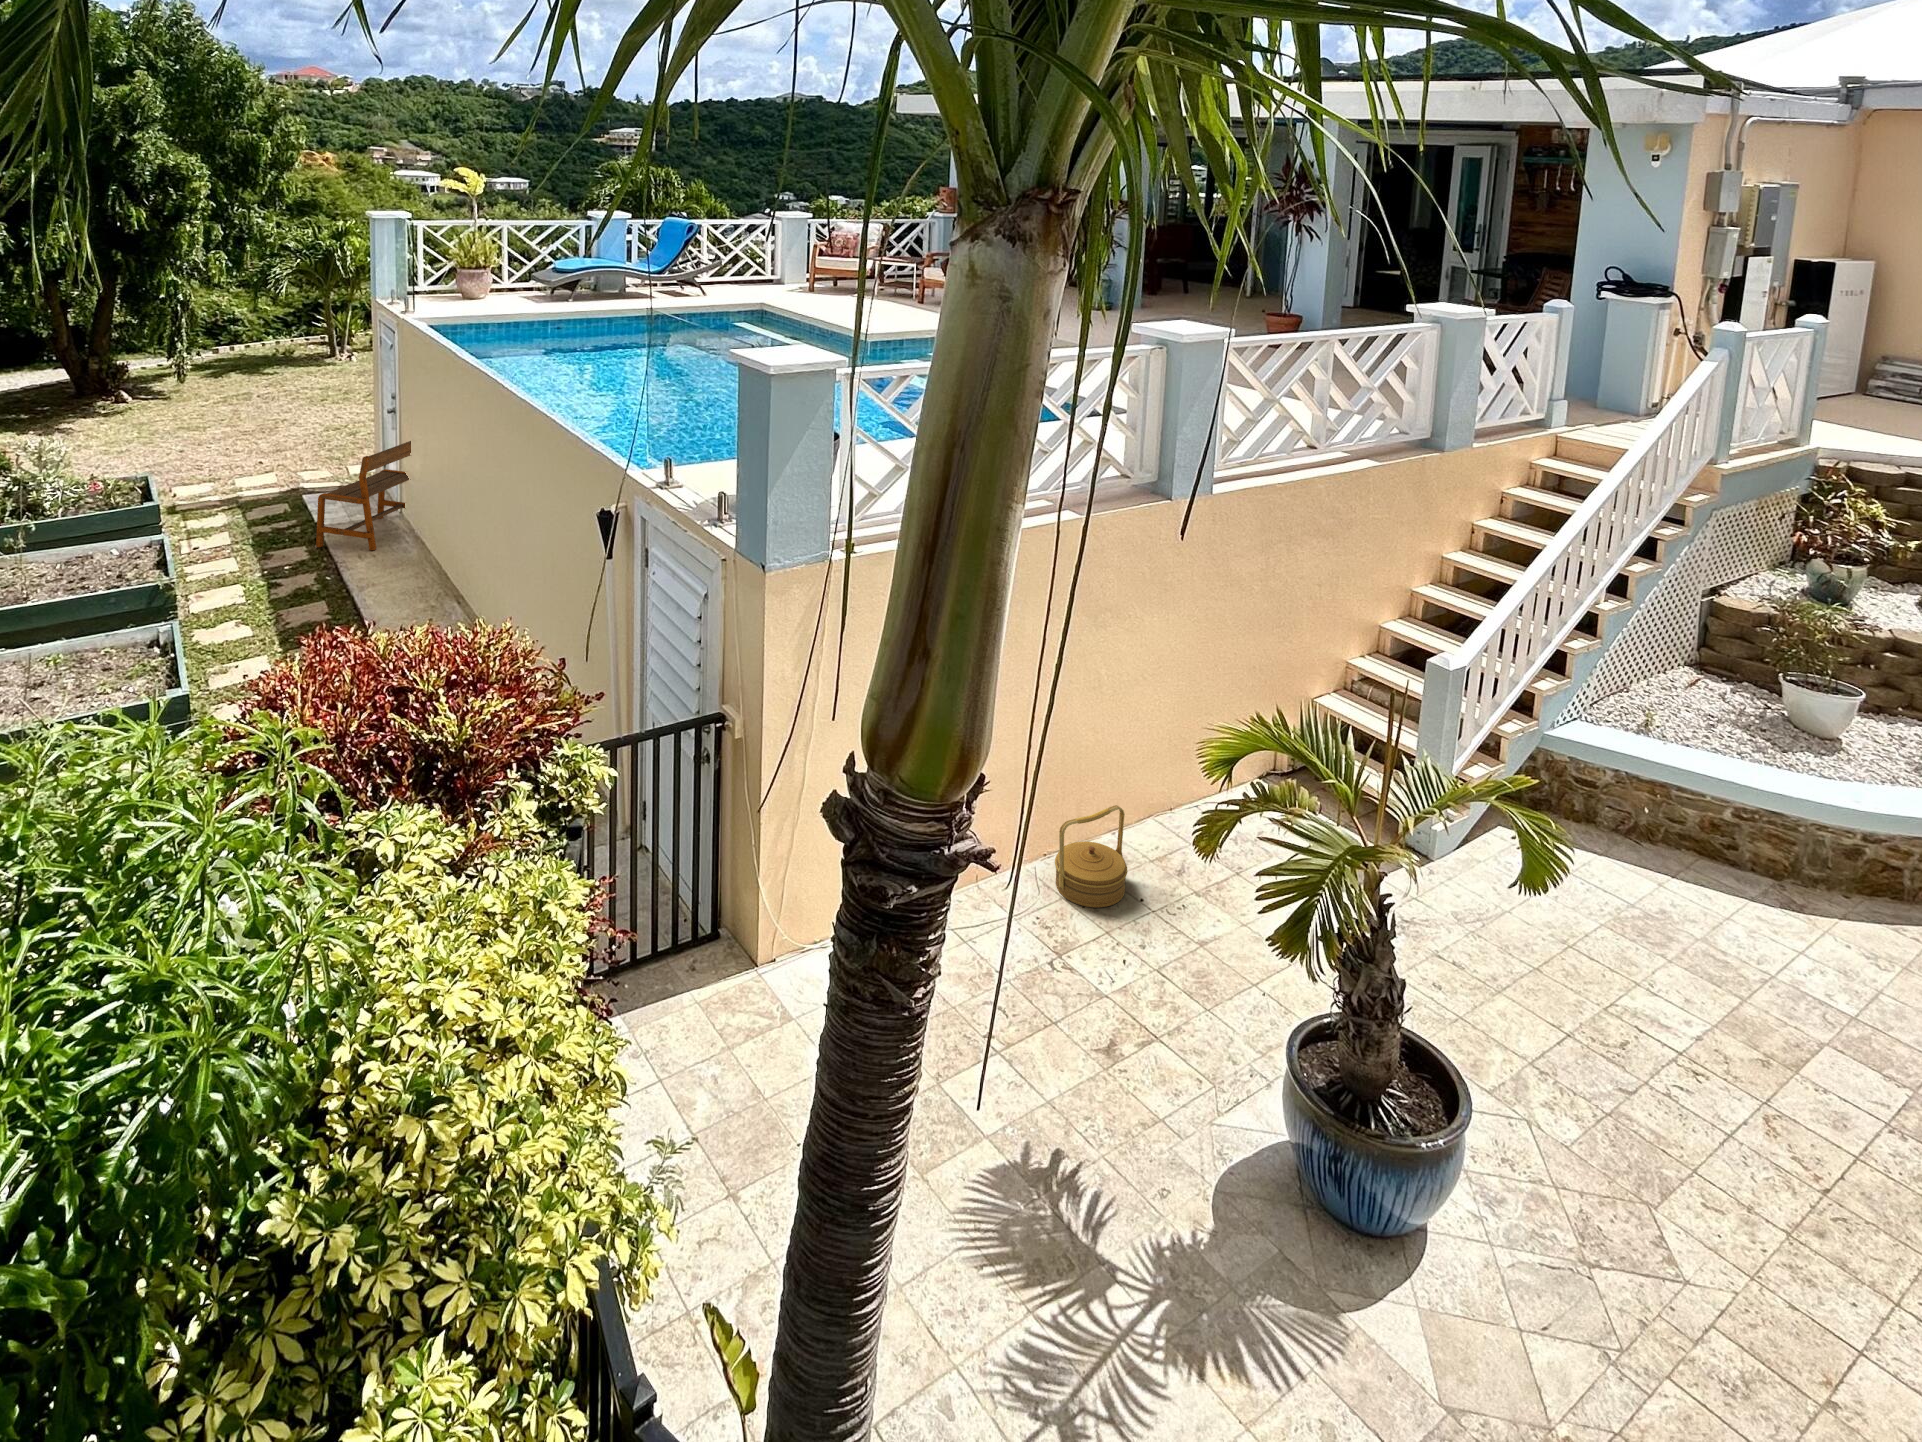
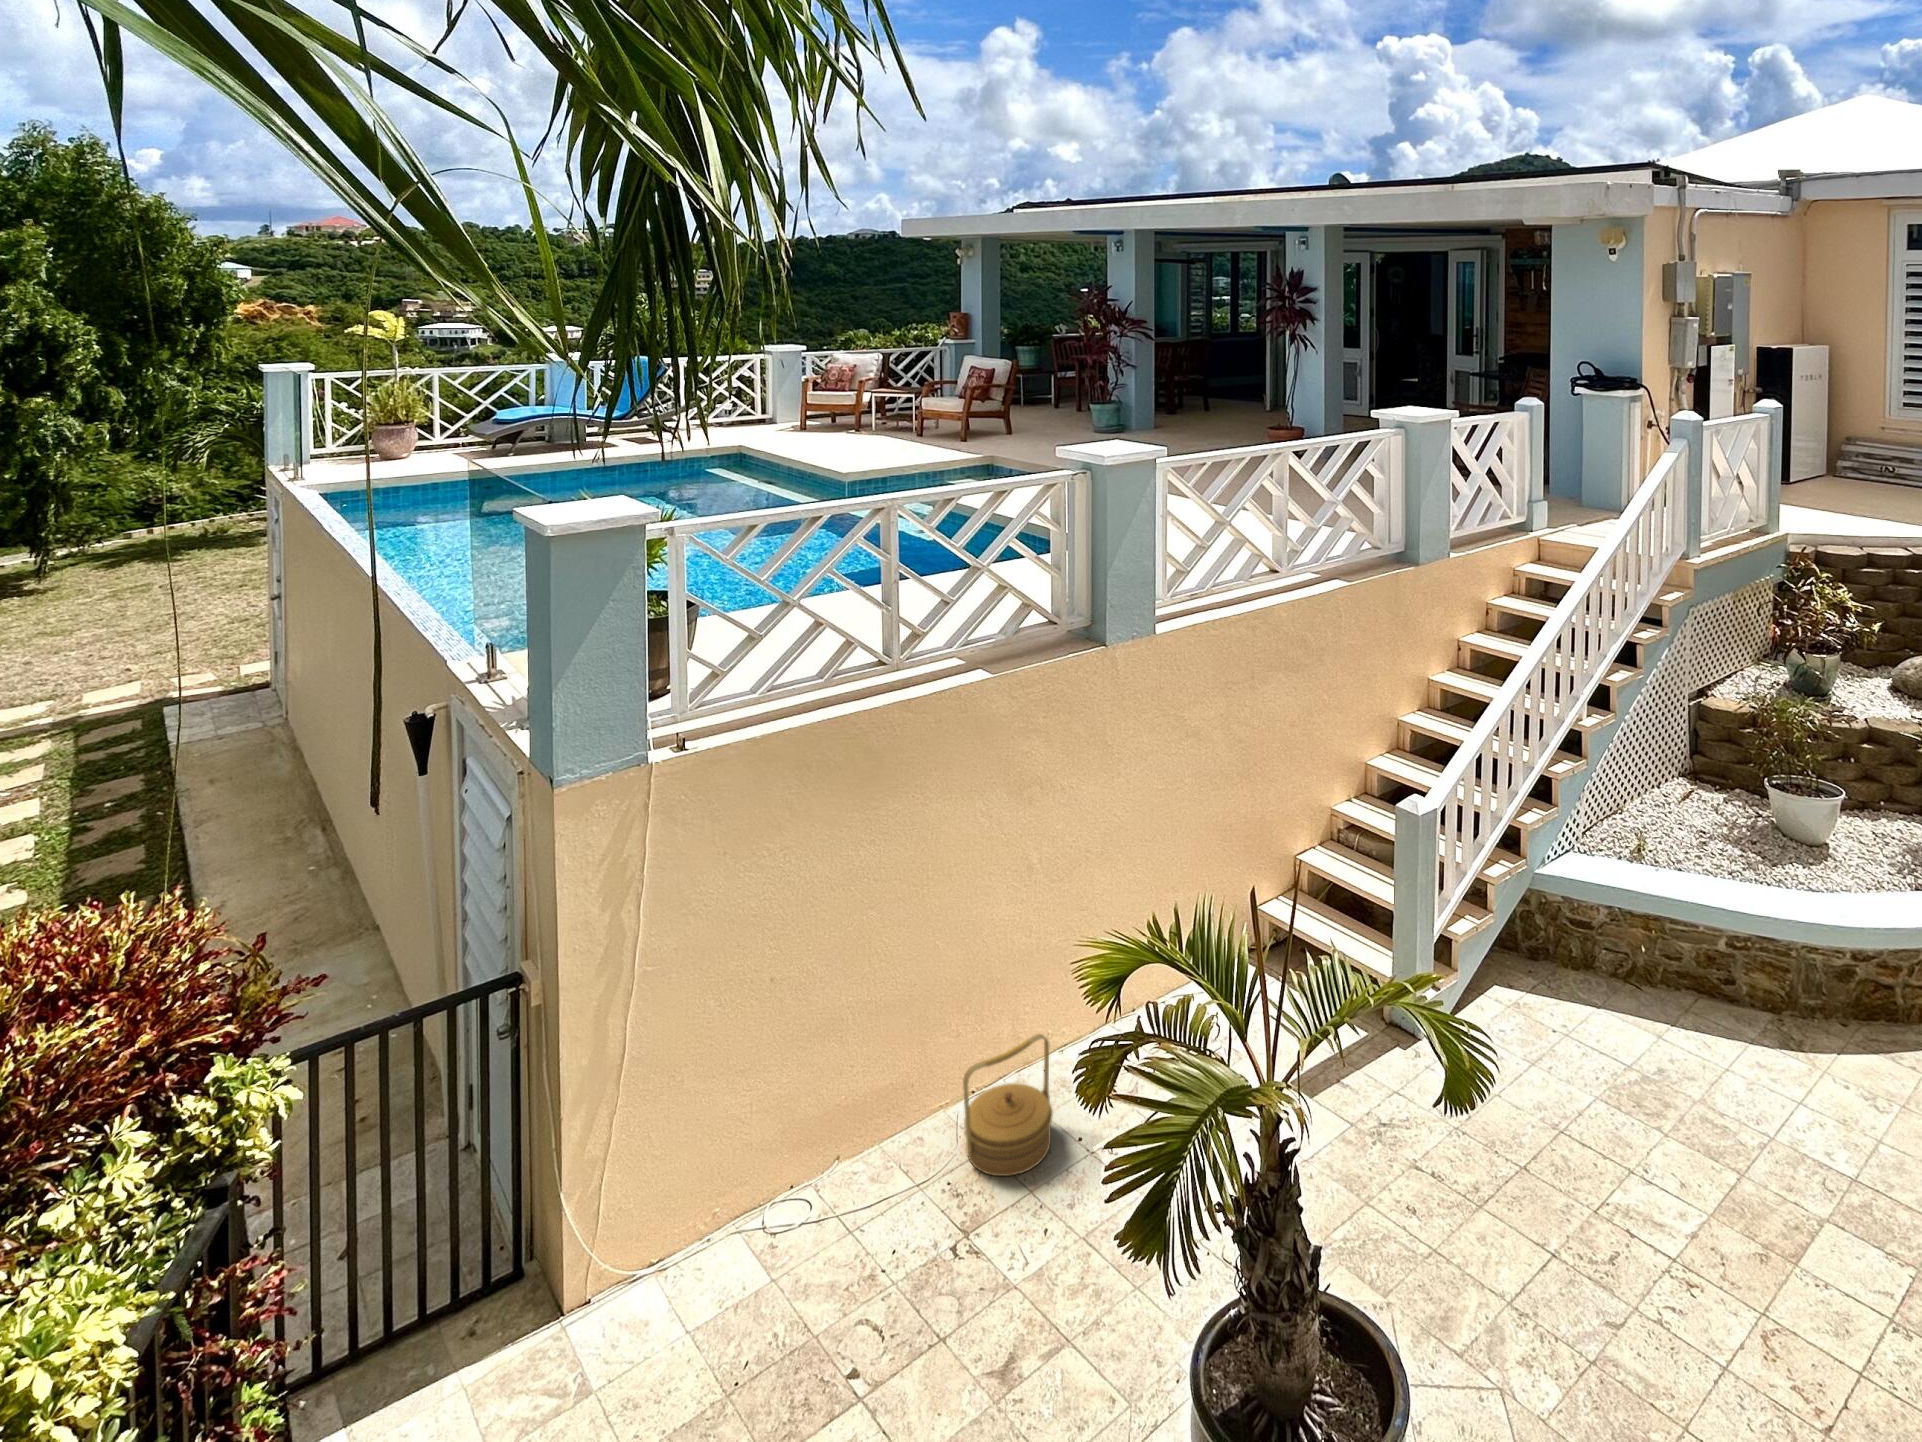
bench: present [316,441,411,550] -> none [148,626,313,776]

